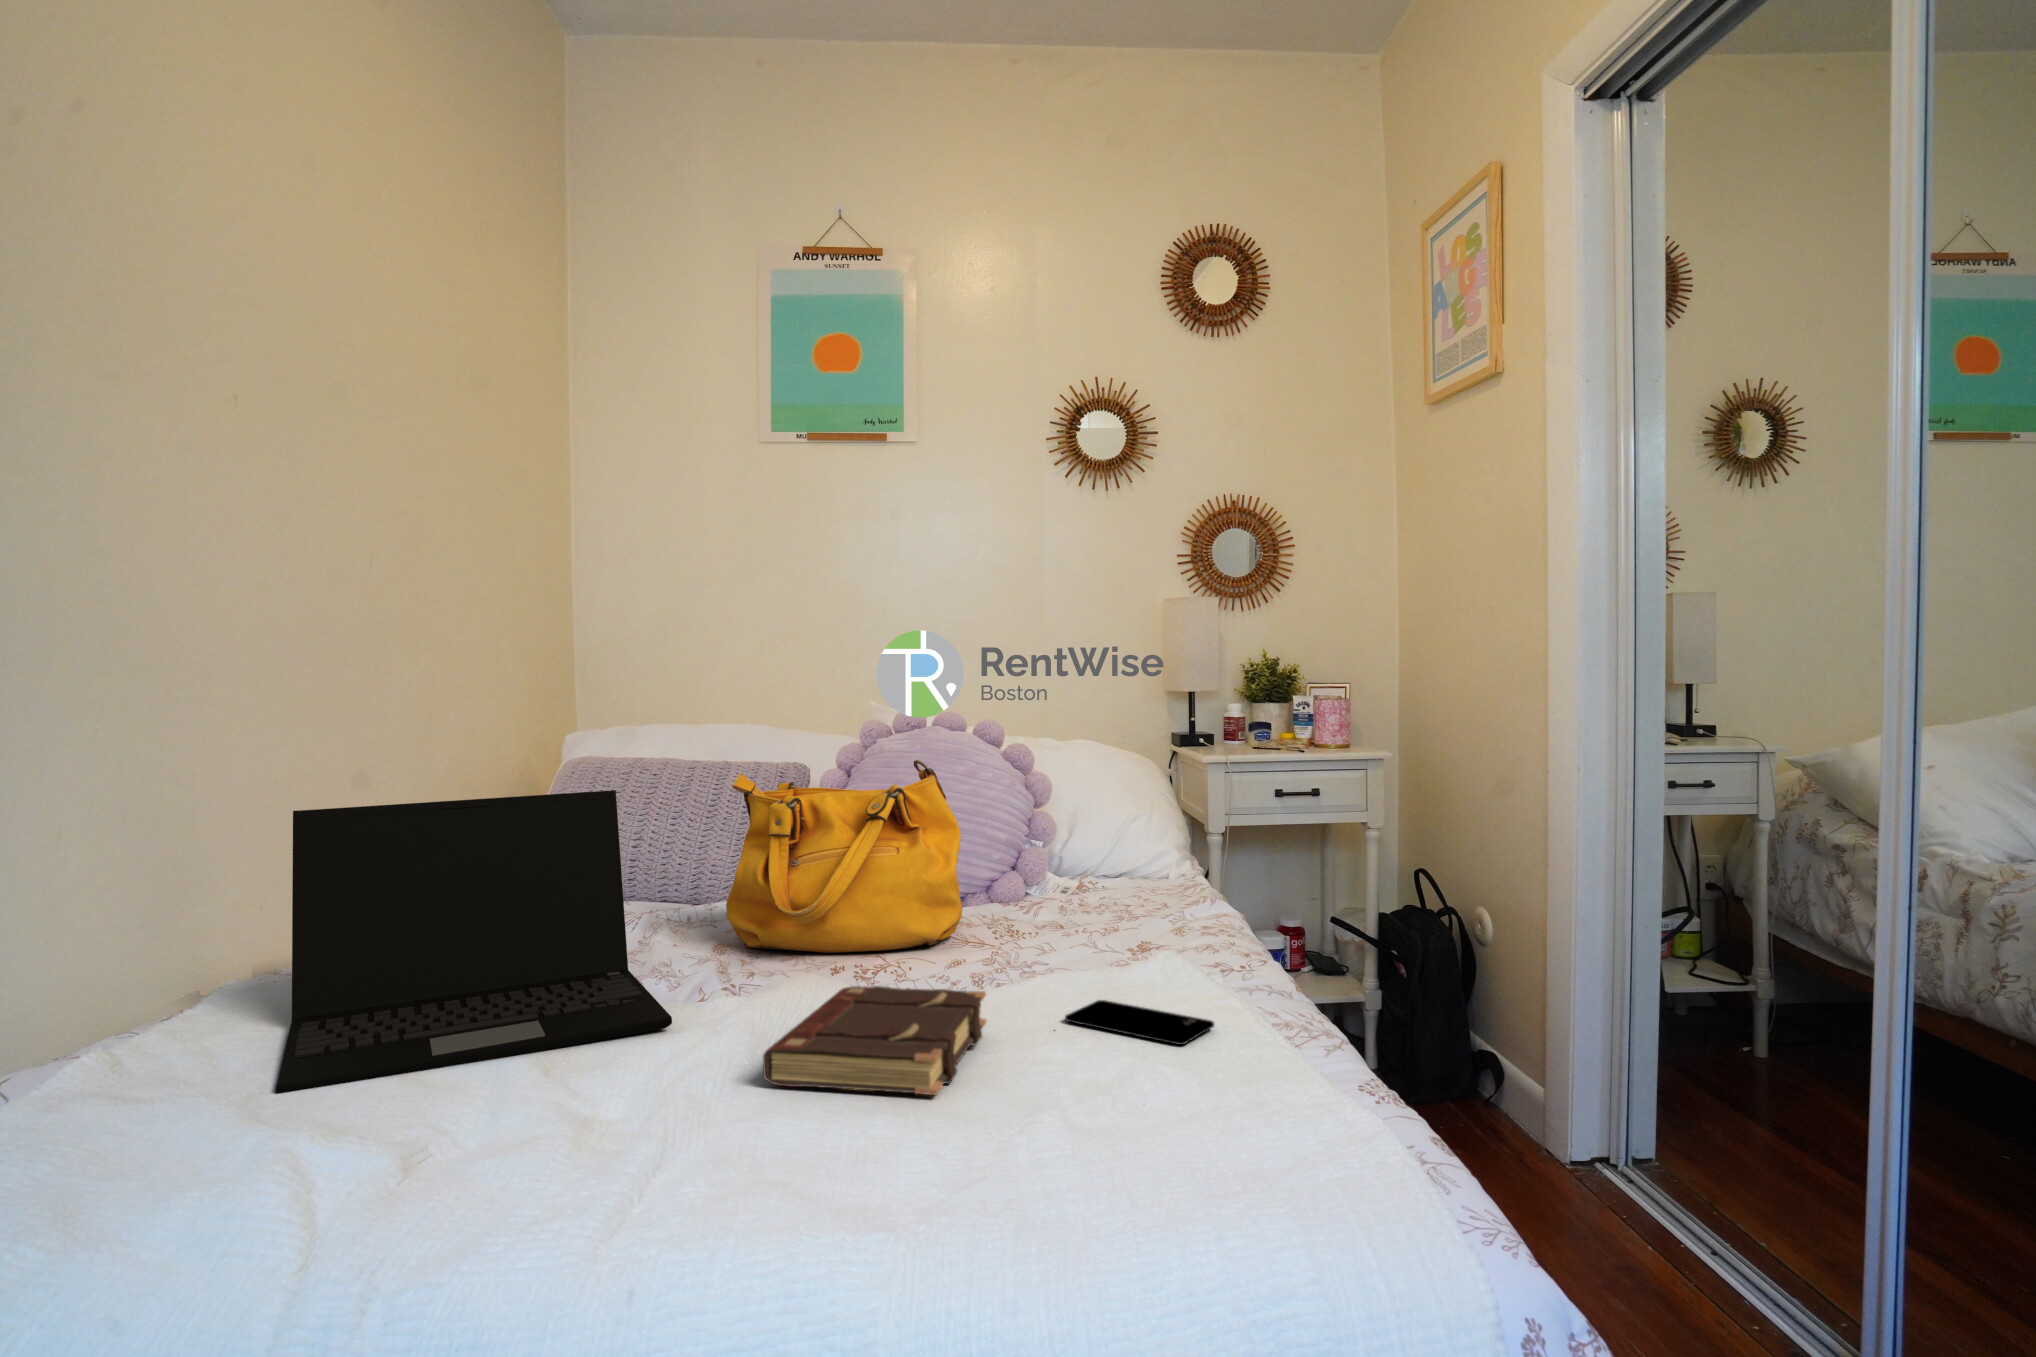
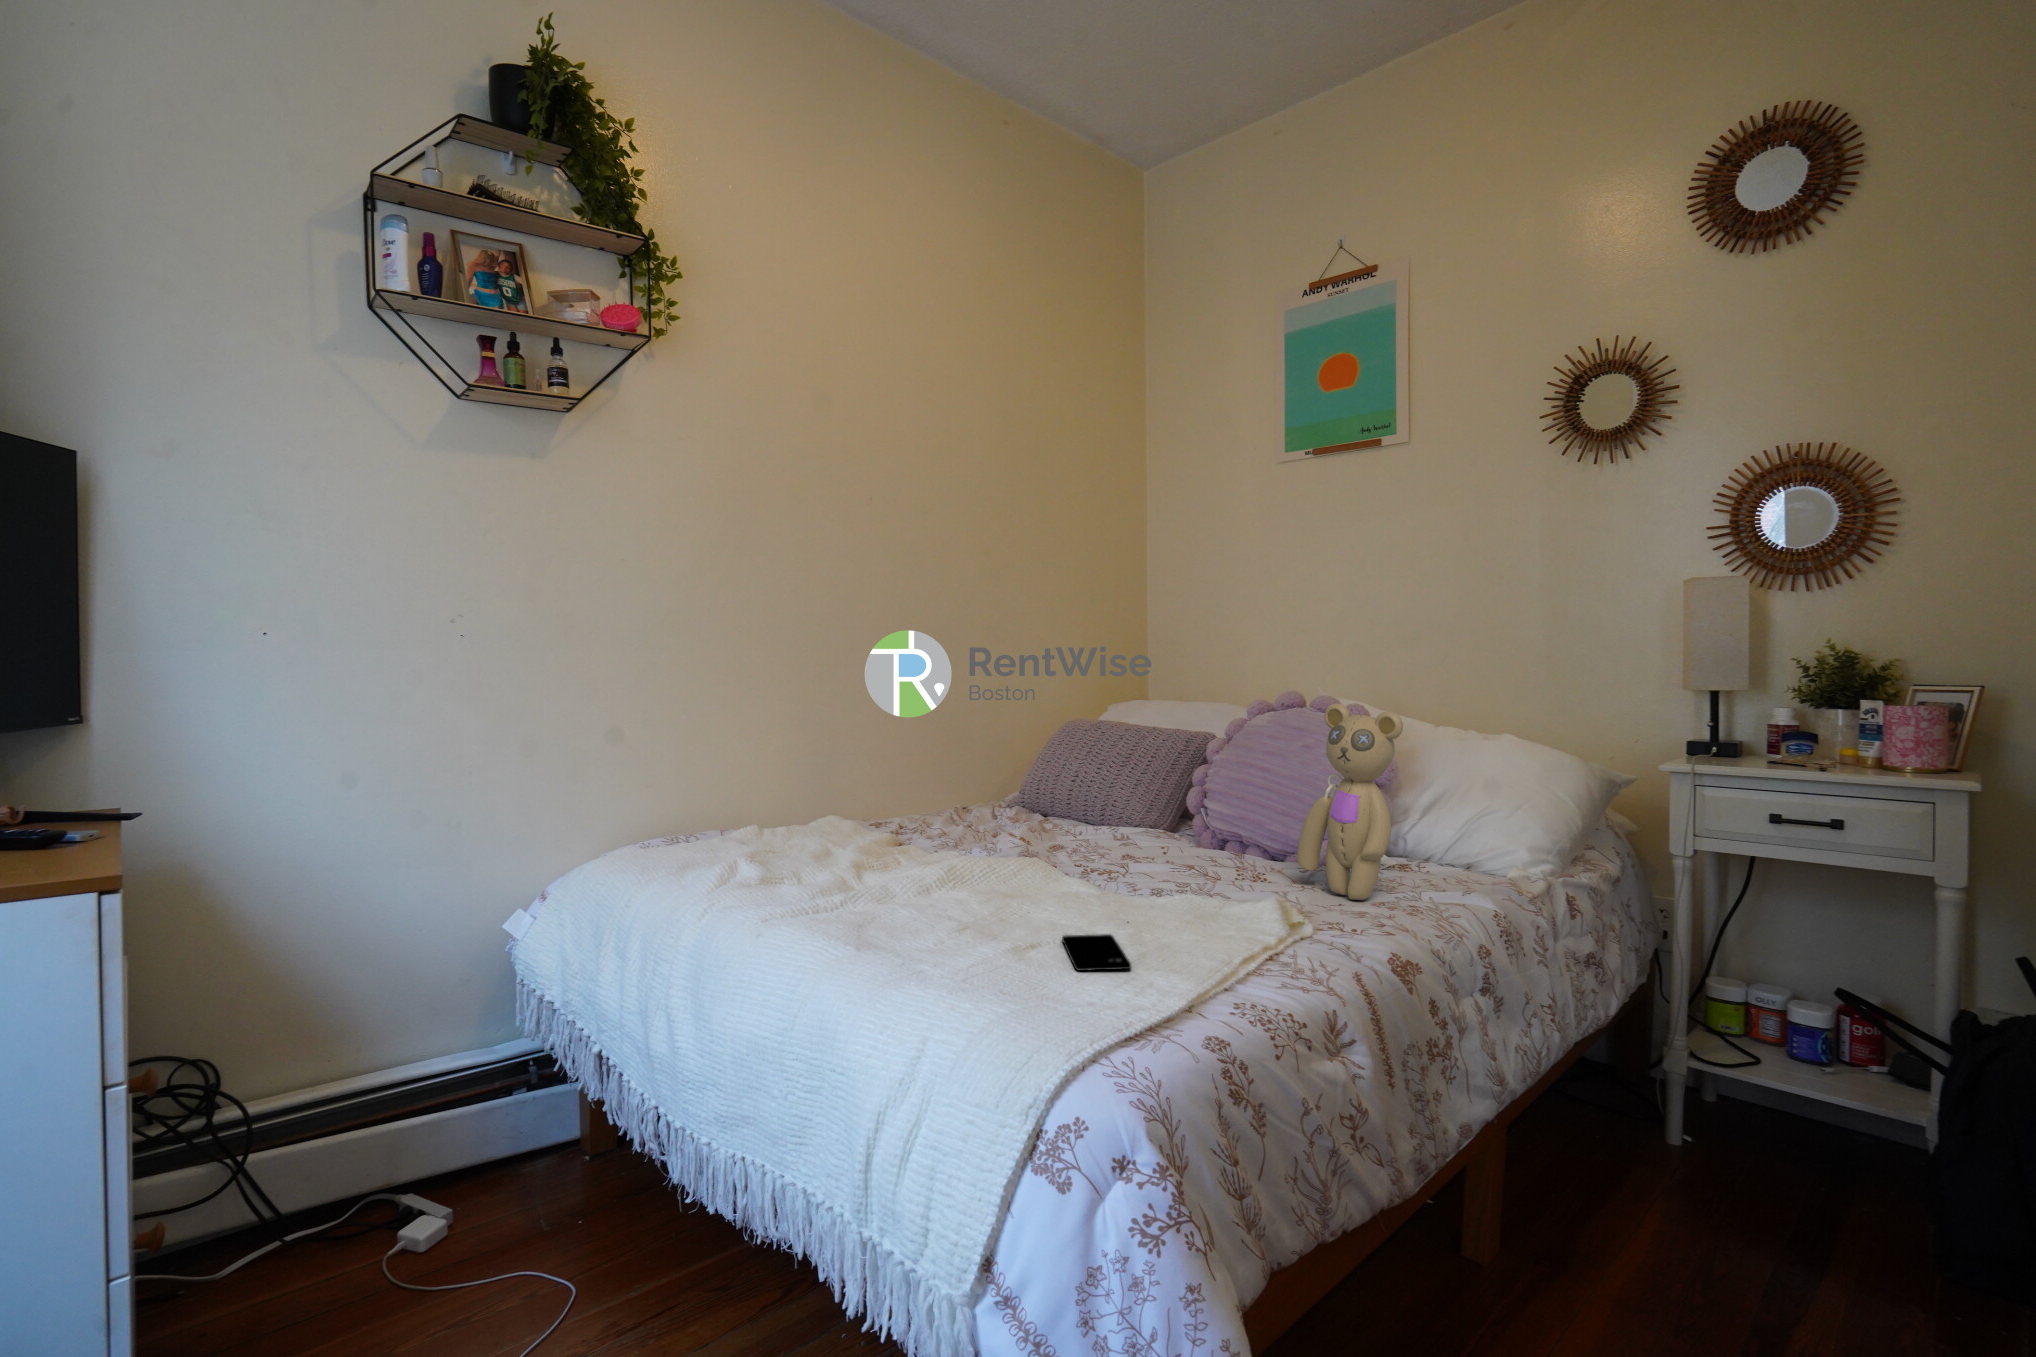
teddy bear: none [1049,708,1171,917] -> present [1297,704,1403,900]
handbag: present [726,760,962,953] -> none [1029,738,1192,883]
laptop: present [276,790,672,1094] -> none [714,739,943,885]
book: present [763,986,987,1095] -> none [840,882,1003,945]

